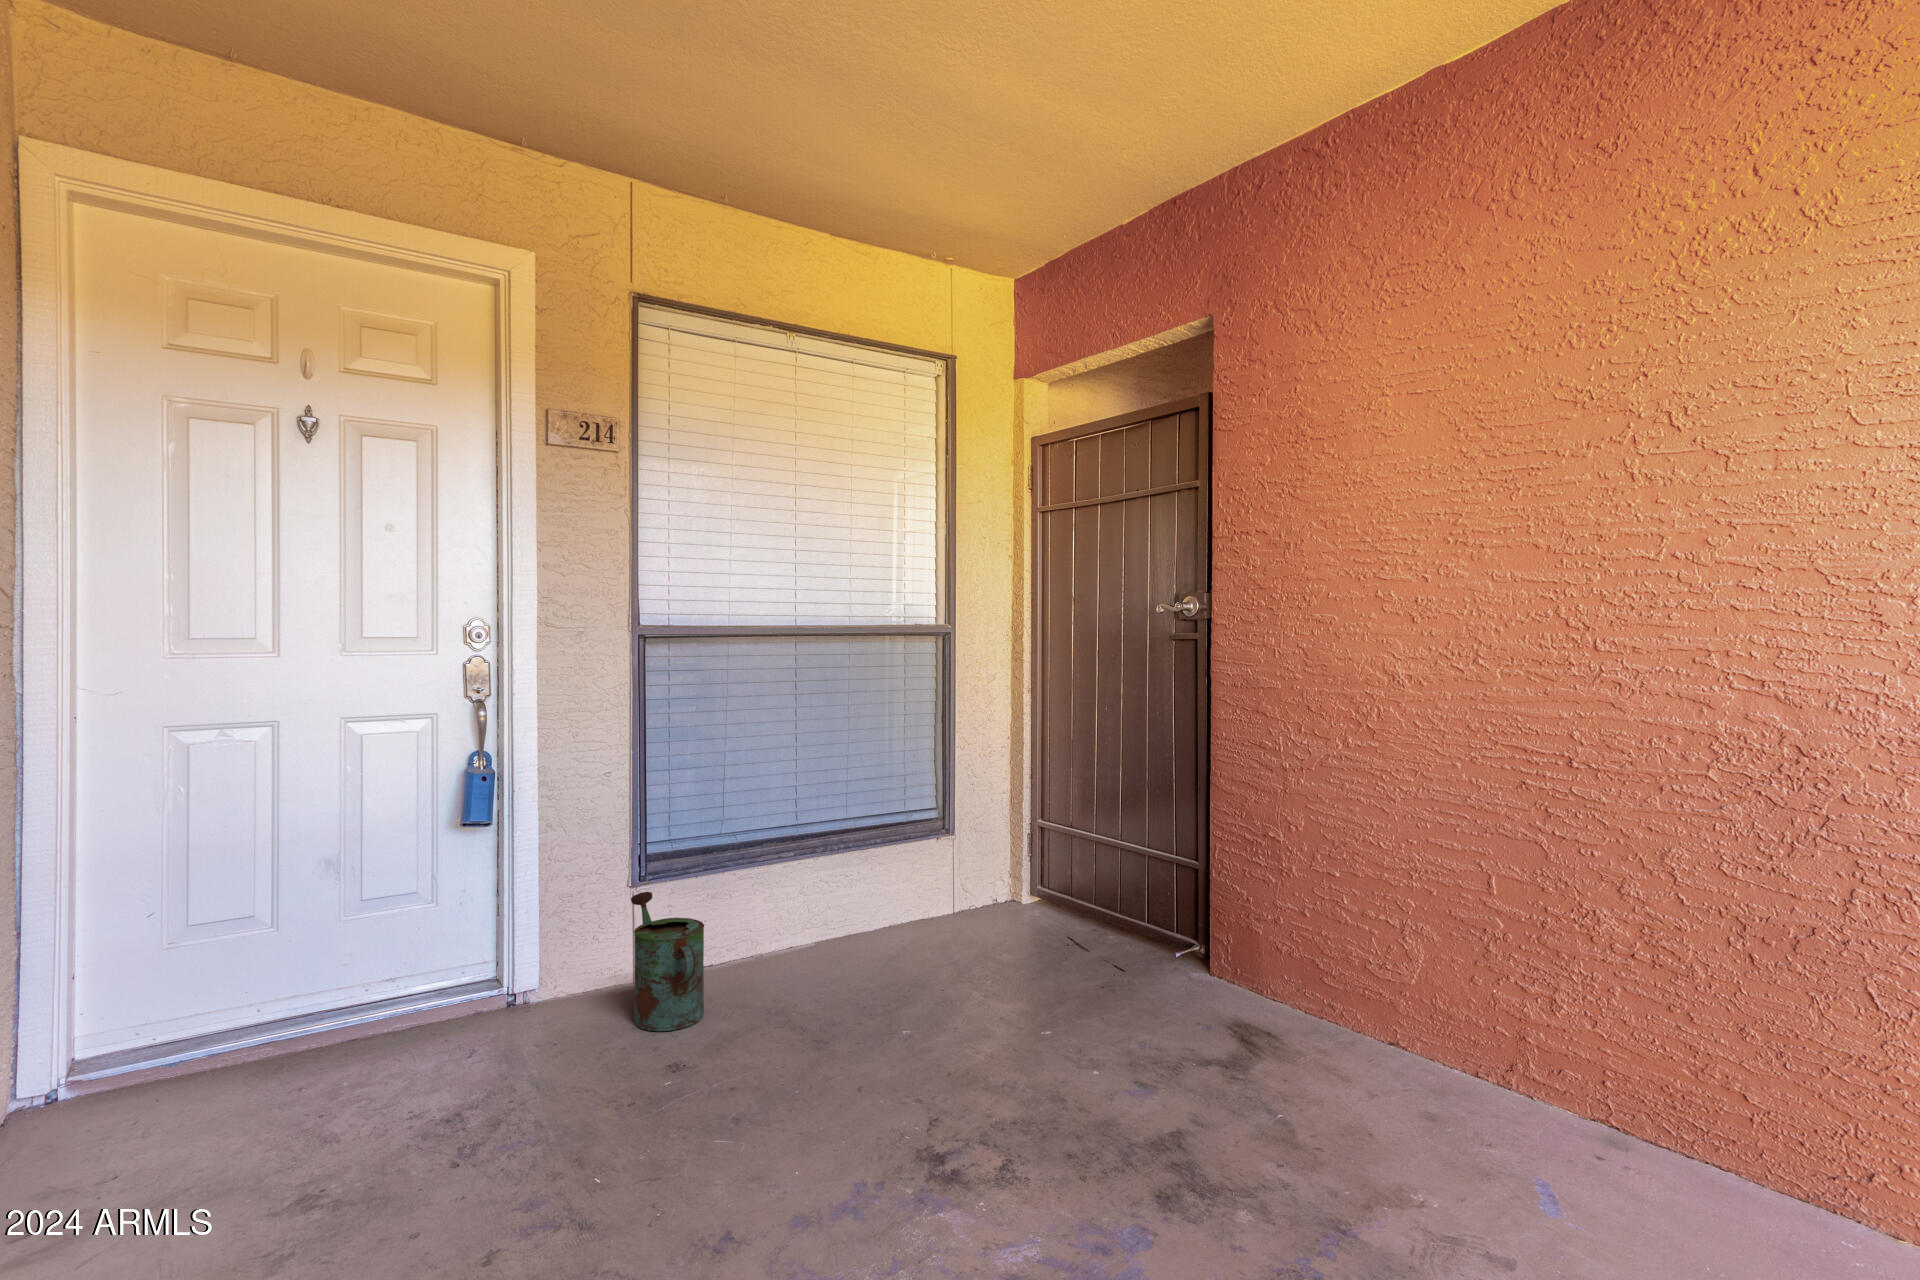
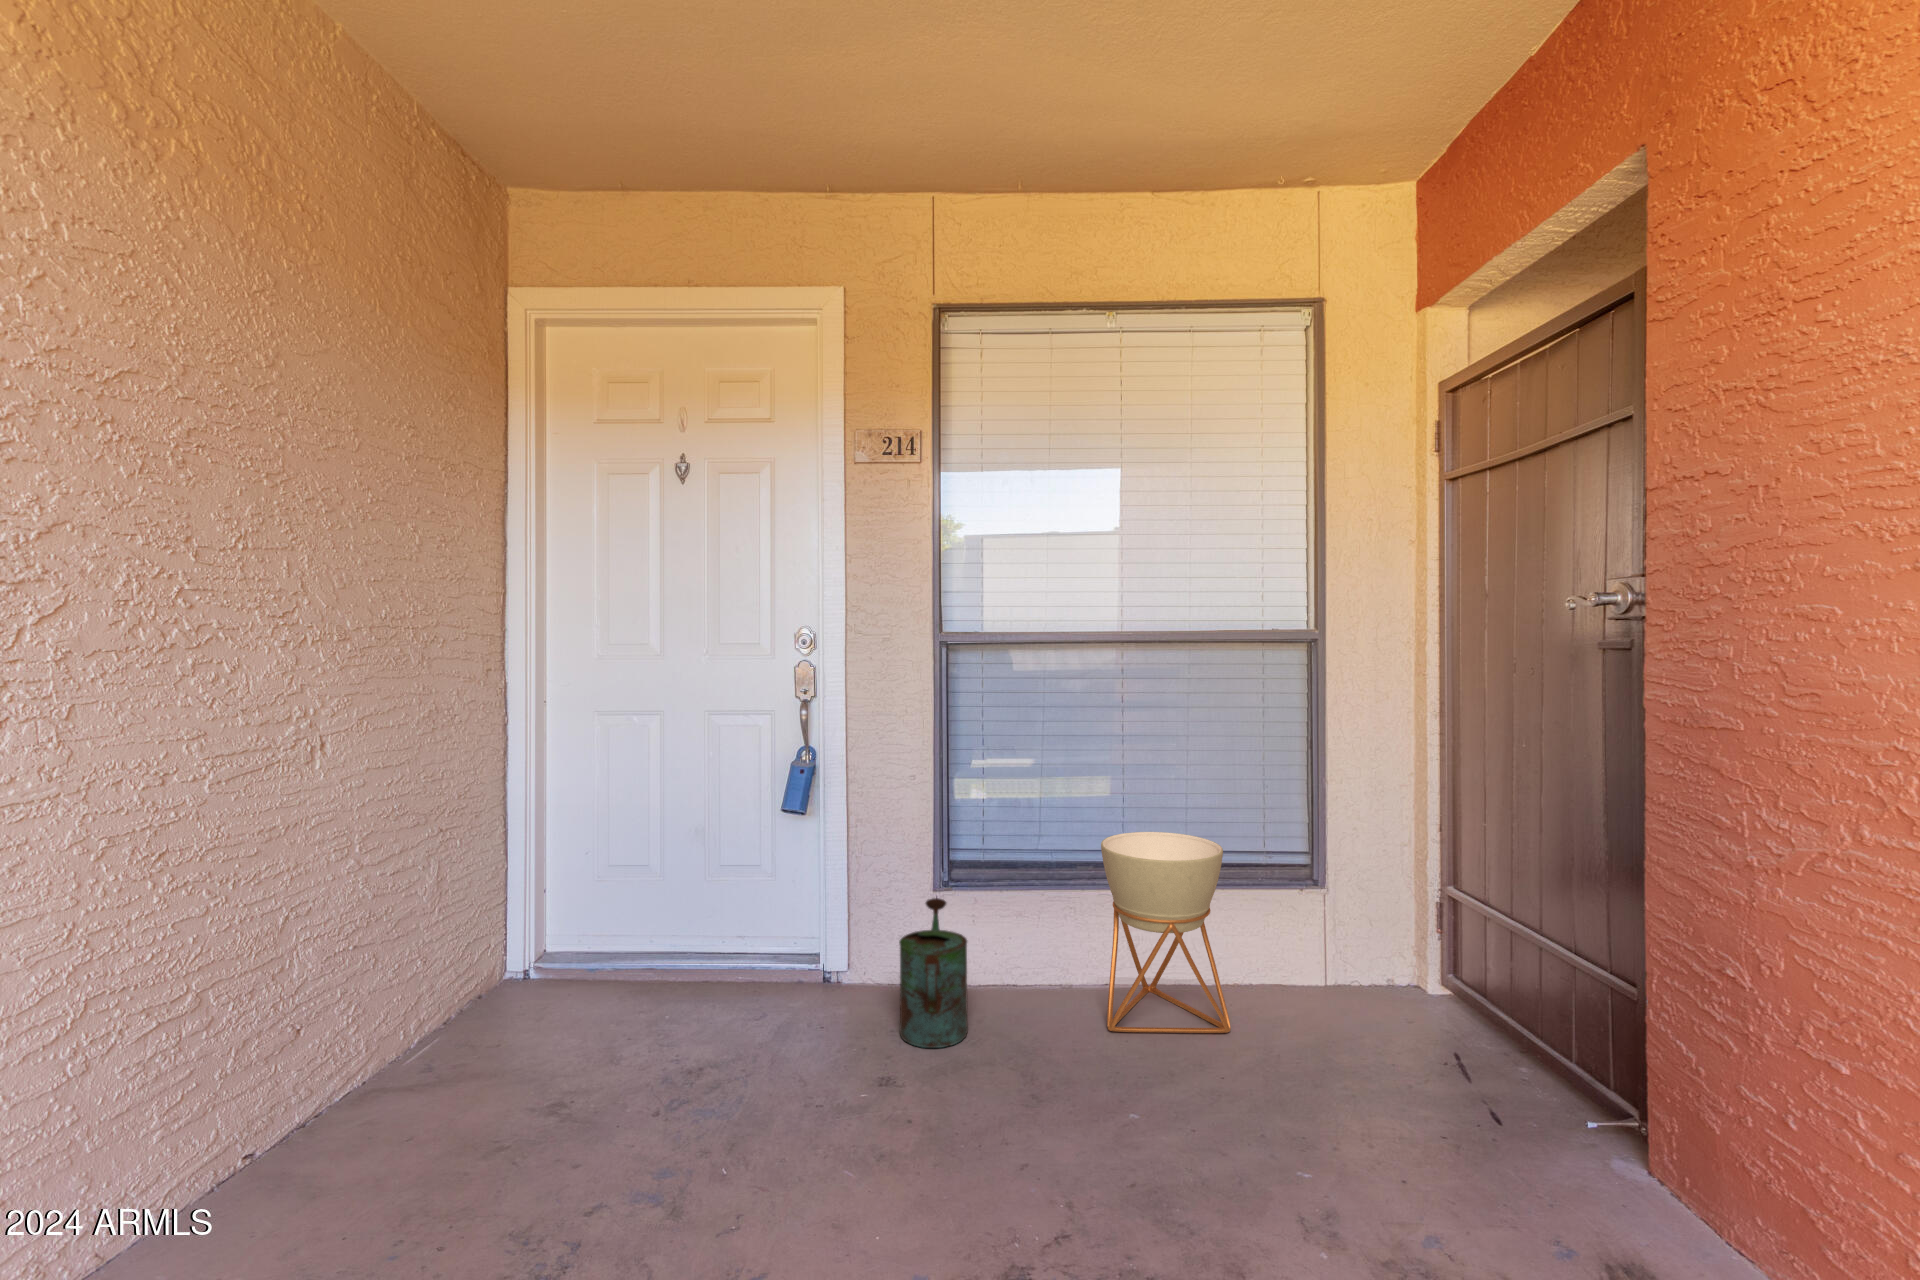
planter: none [802,802,913,978] -> present [1101,832,1231,1033]

